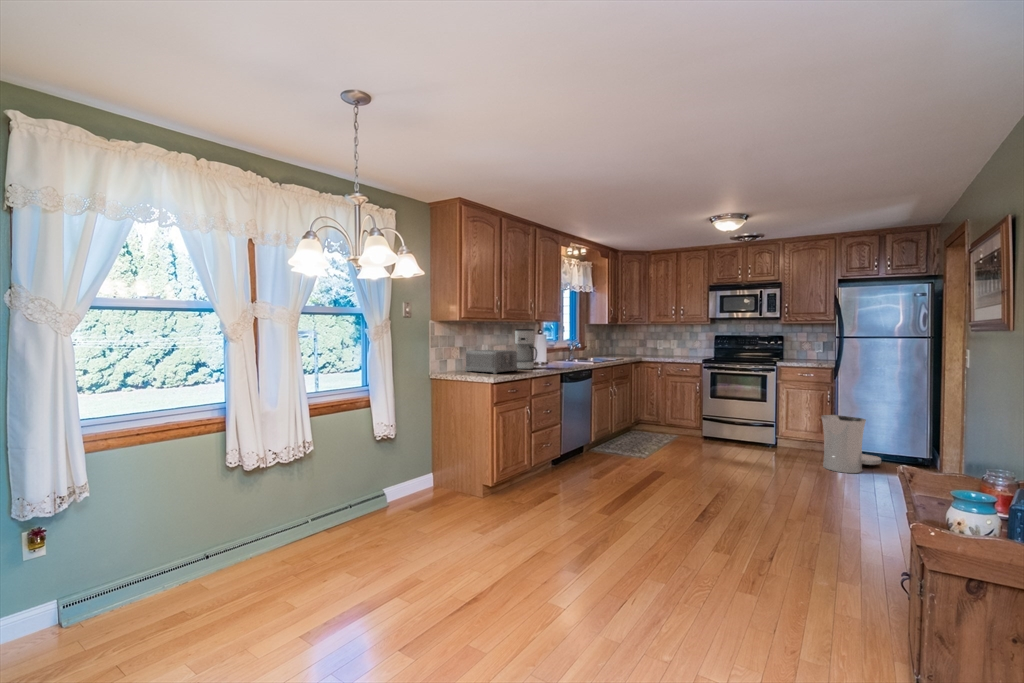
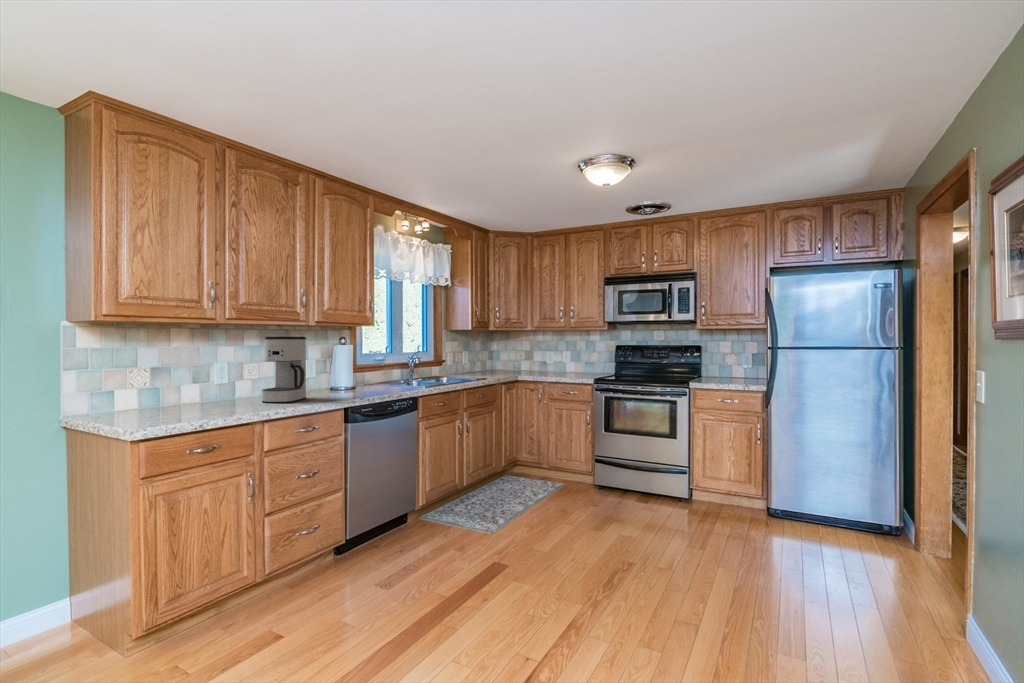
toaster: present [465,350,518,374] -> none [147,372,249,416]
trash can: present [822,415,881,473] -> none [746,462,831,555]

